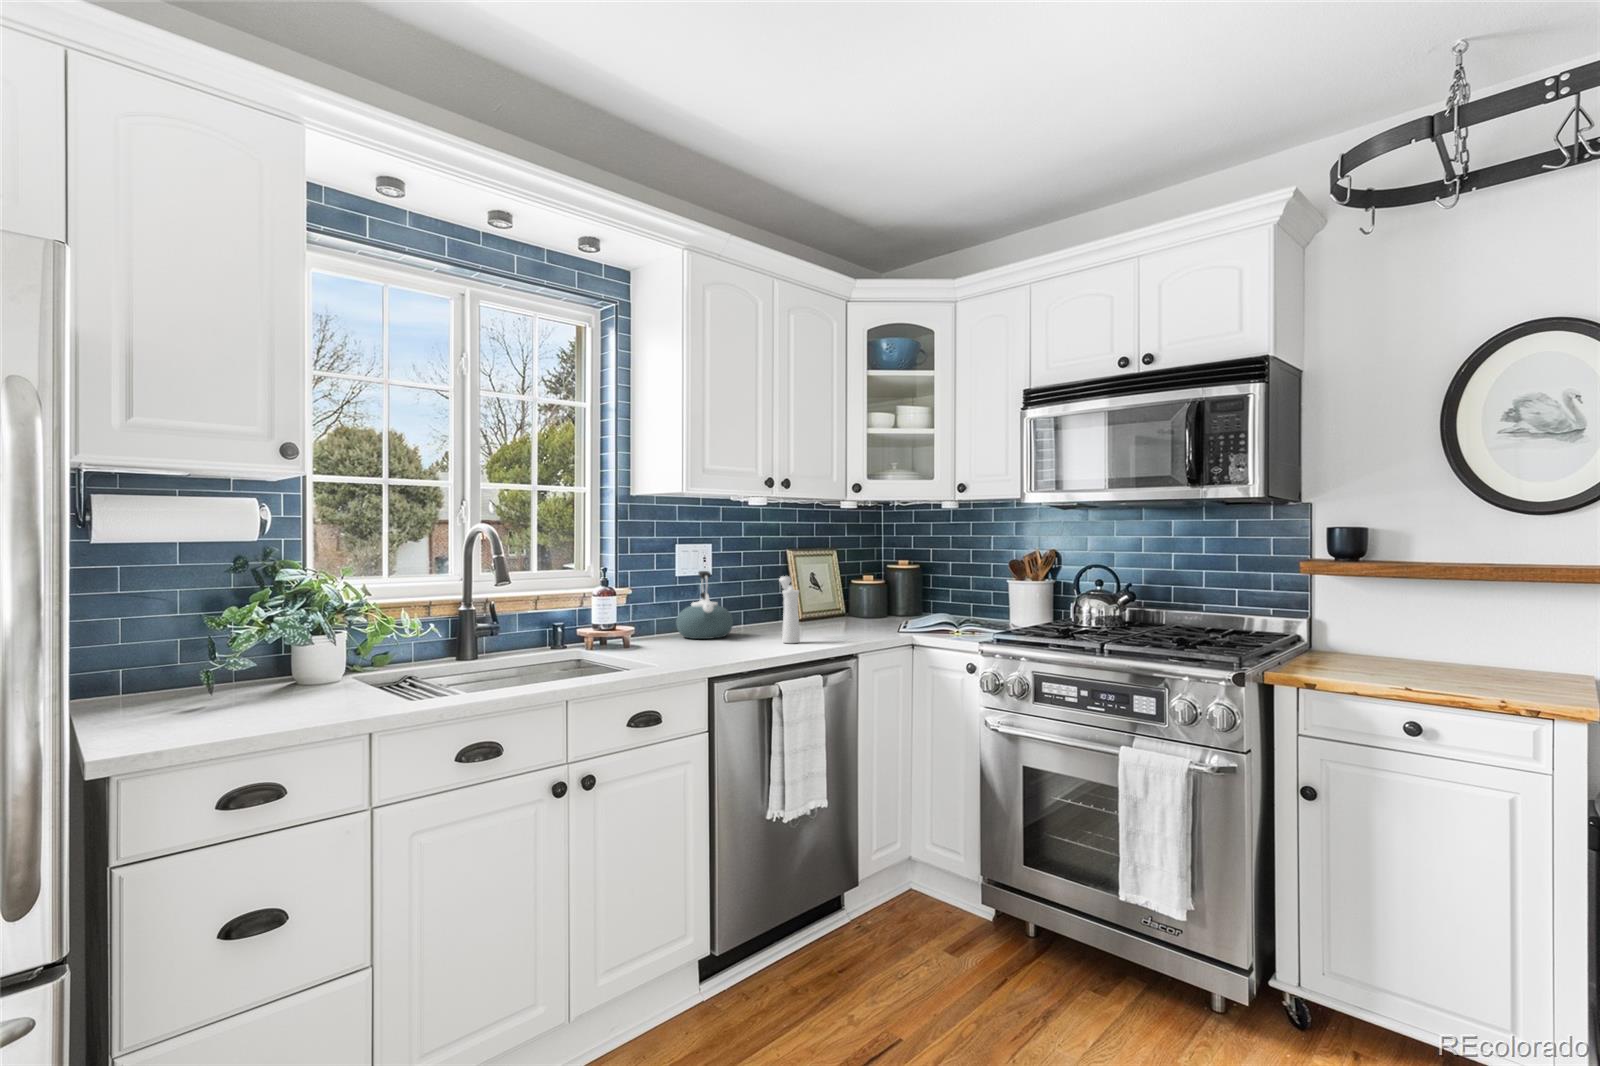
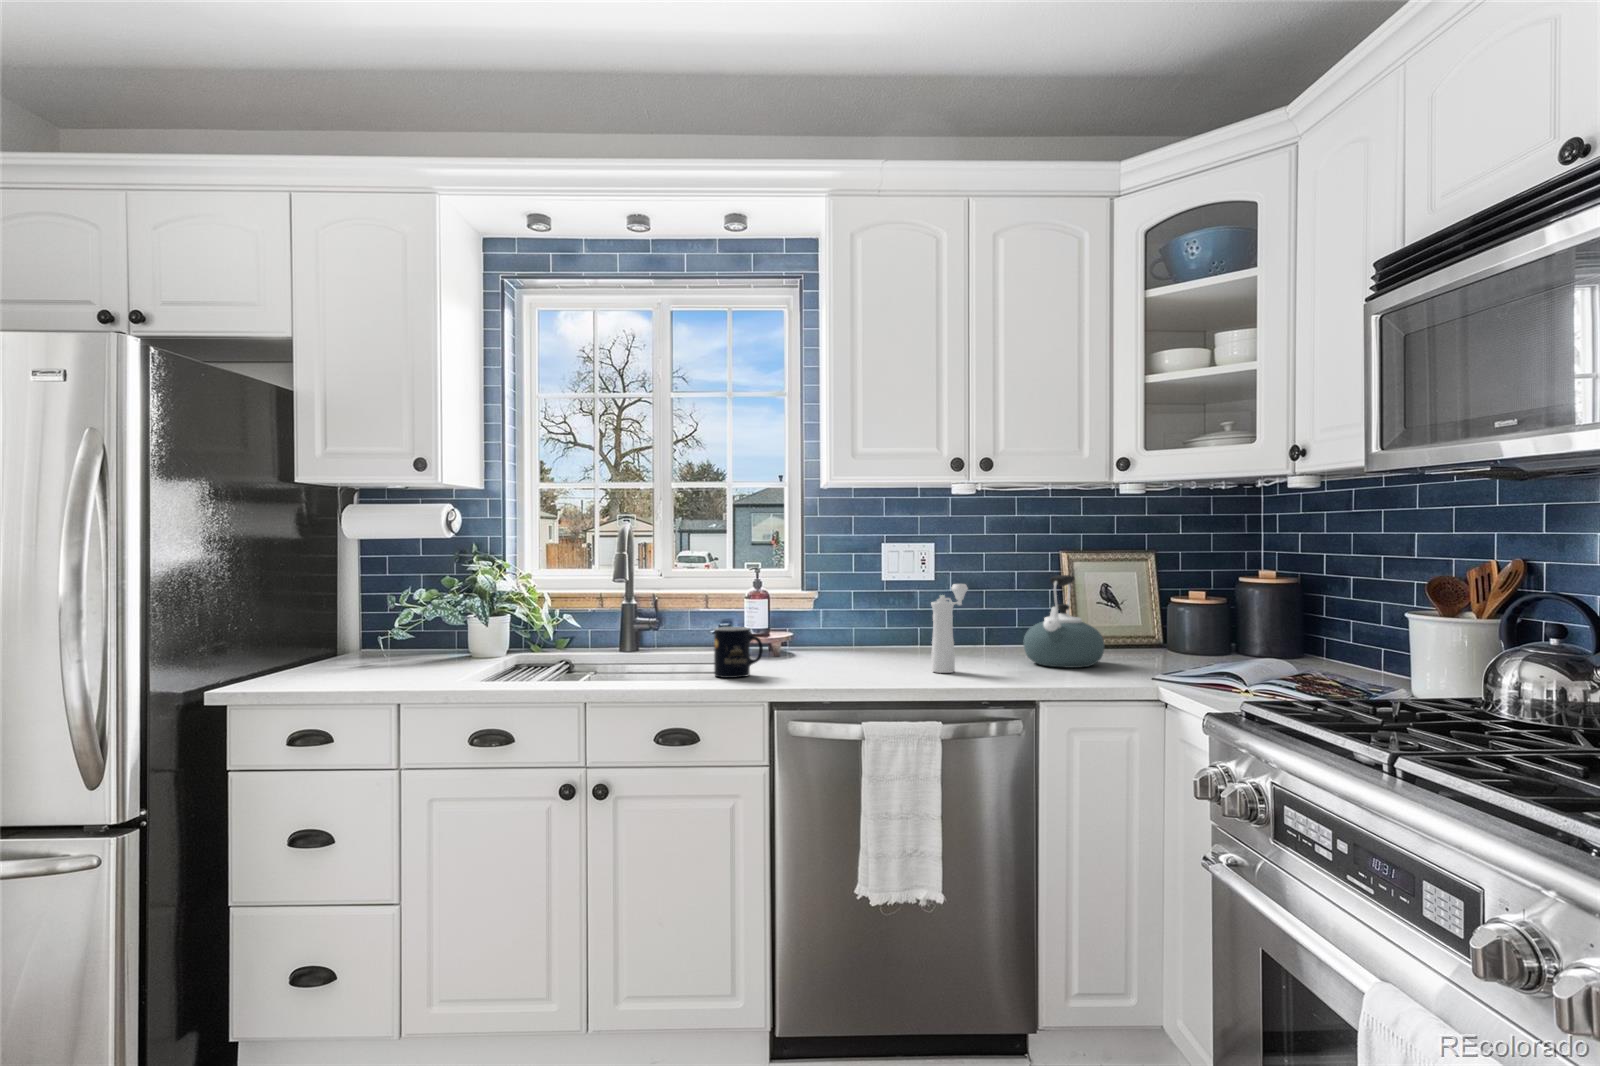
kettle: present [676,571,733,639] -> present [1024,575,1104,668]
mug: none [648,620,683,664] -> present [714,627,763,678]

